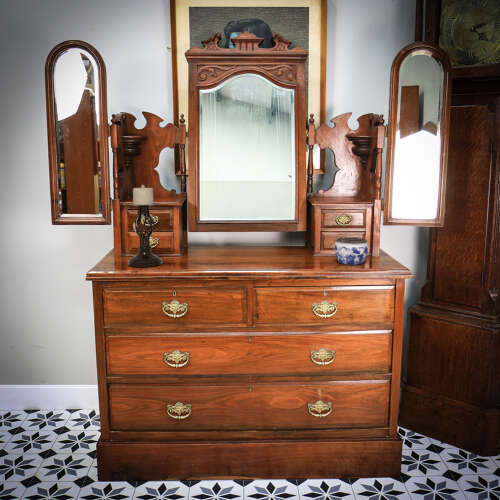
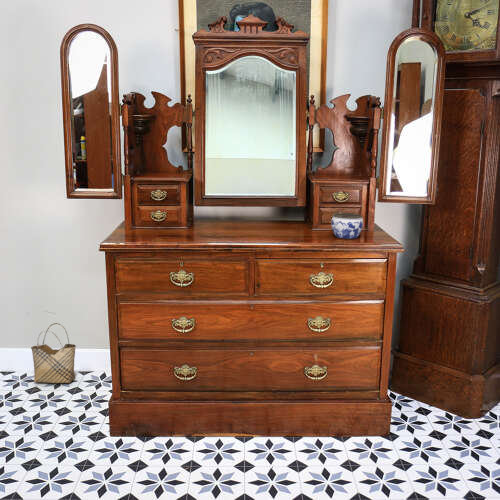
candle holder: present [128,185,162,267] -> none [138,162,170,239]
woven basket: none [15,356,63,420] -> present [31,323,76,383]

